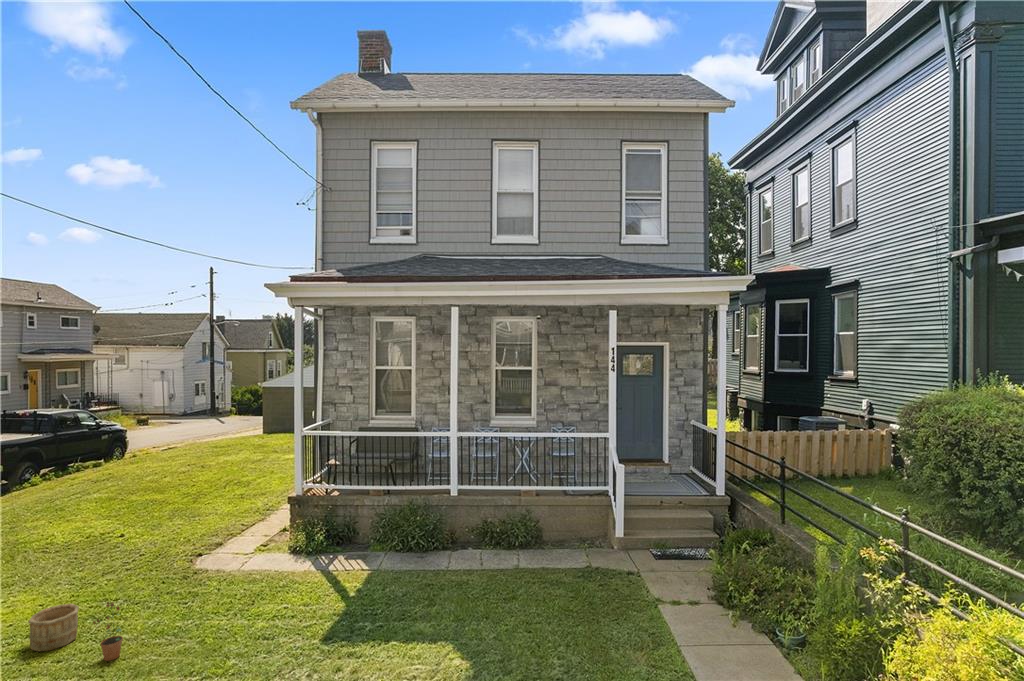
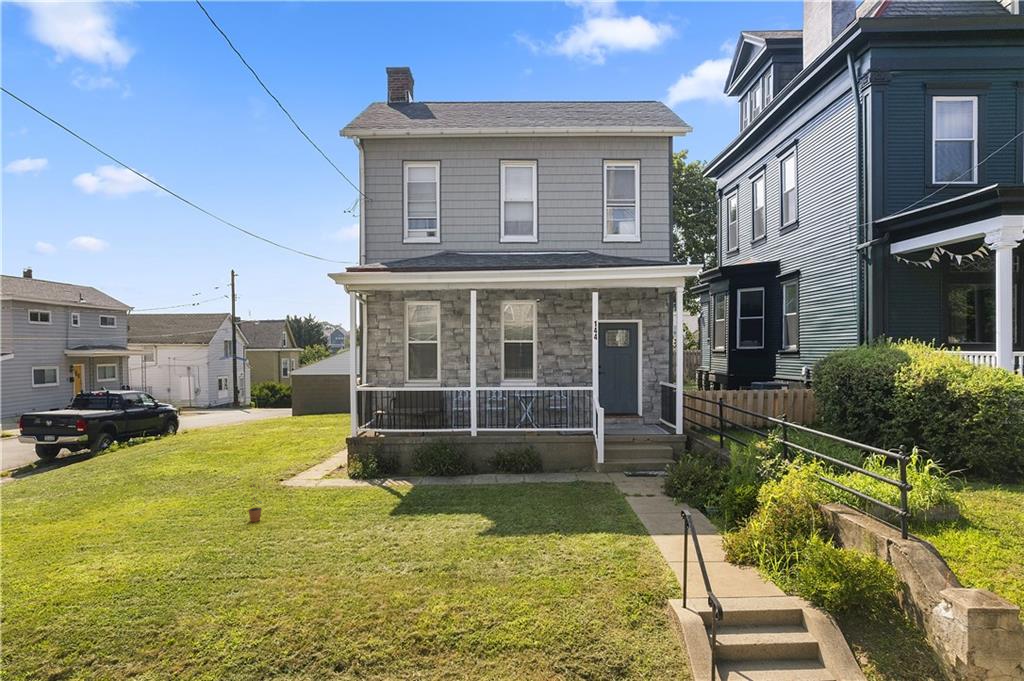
wooden bucket: present [29,604,79,651] -> none [195,492,226,519]

